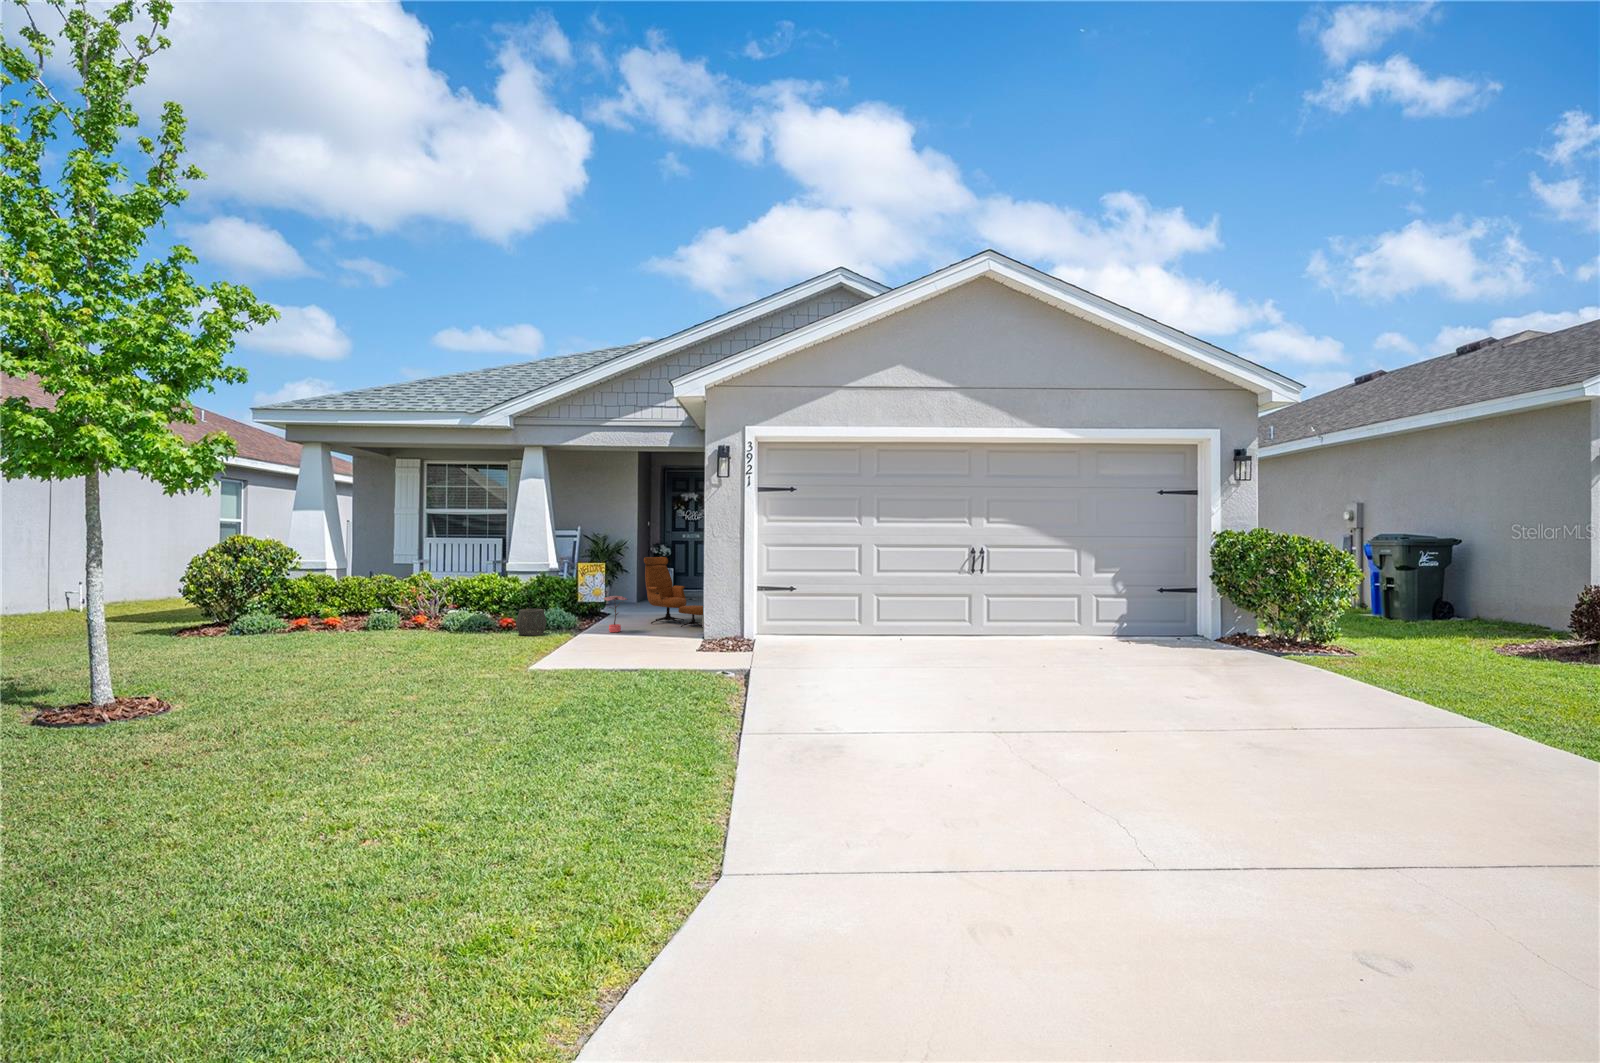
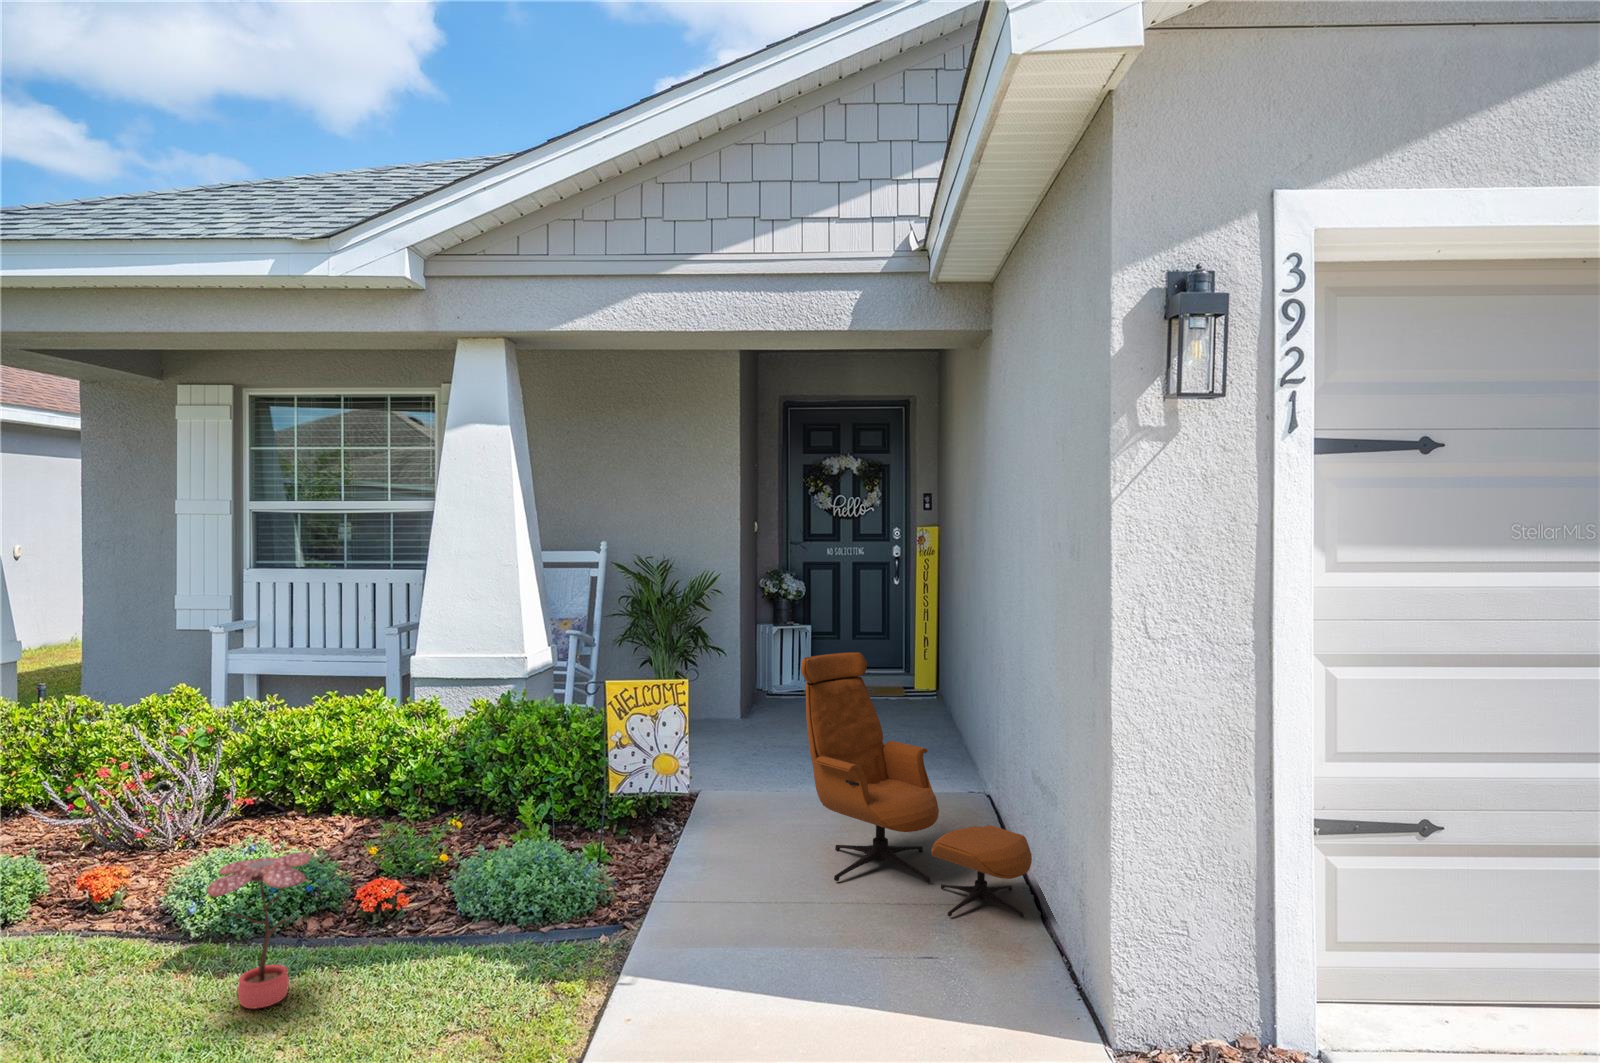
potted plant: present [603,596,628,632] -> present [207,852,311,1009]
woven basket: present [516,609,546,635] -> none [388,879,498,1000]

